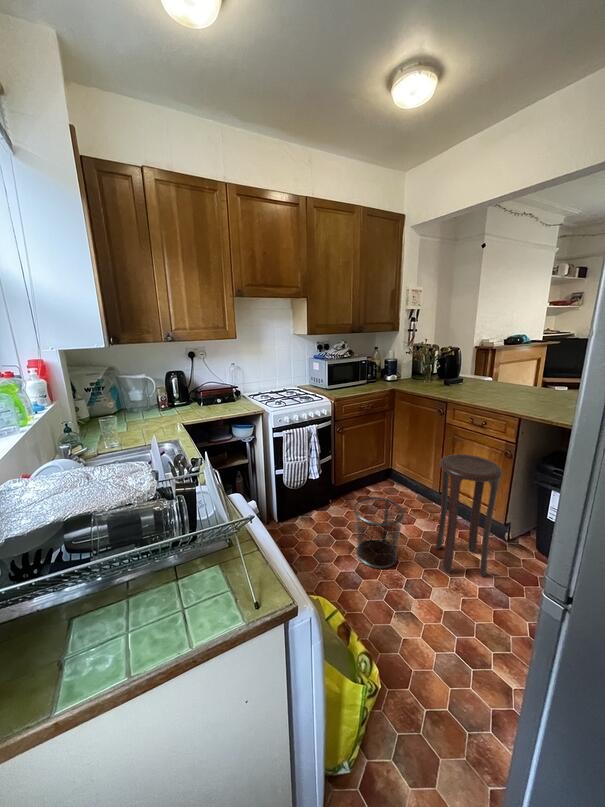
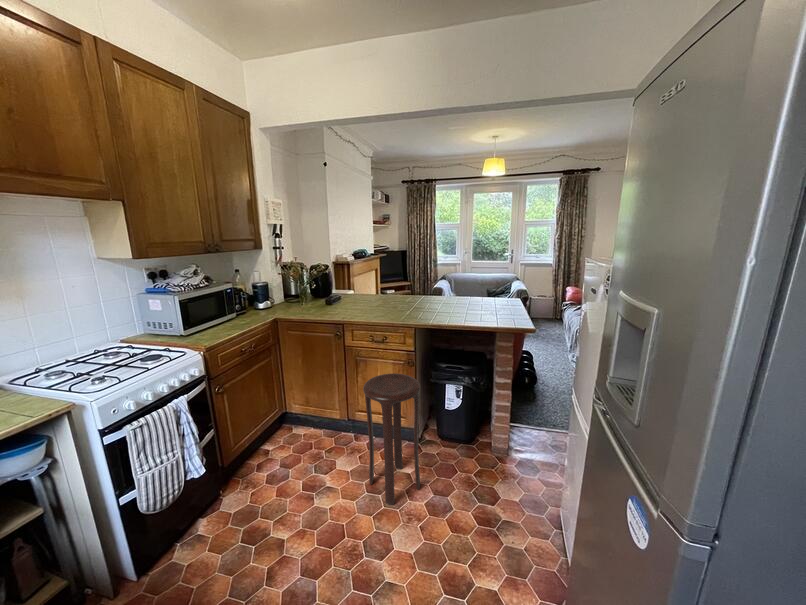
trash can: present [353,497,404,568] -> none [276,456,341,555]

